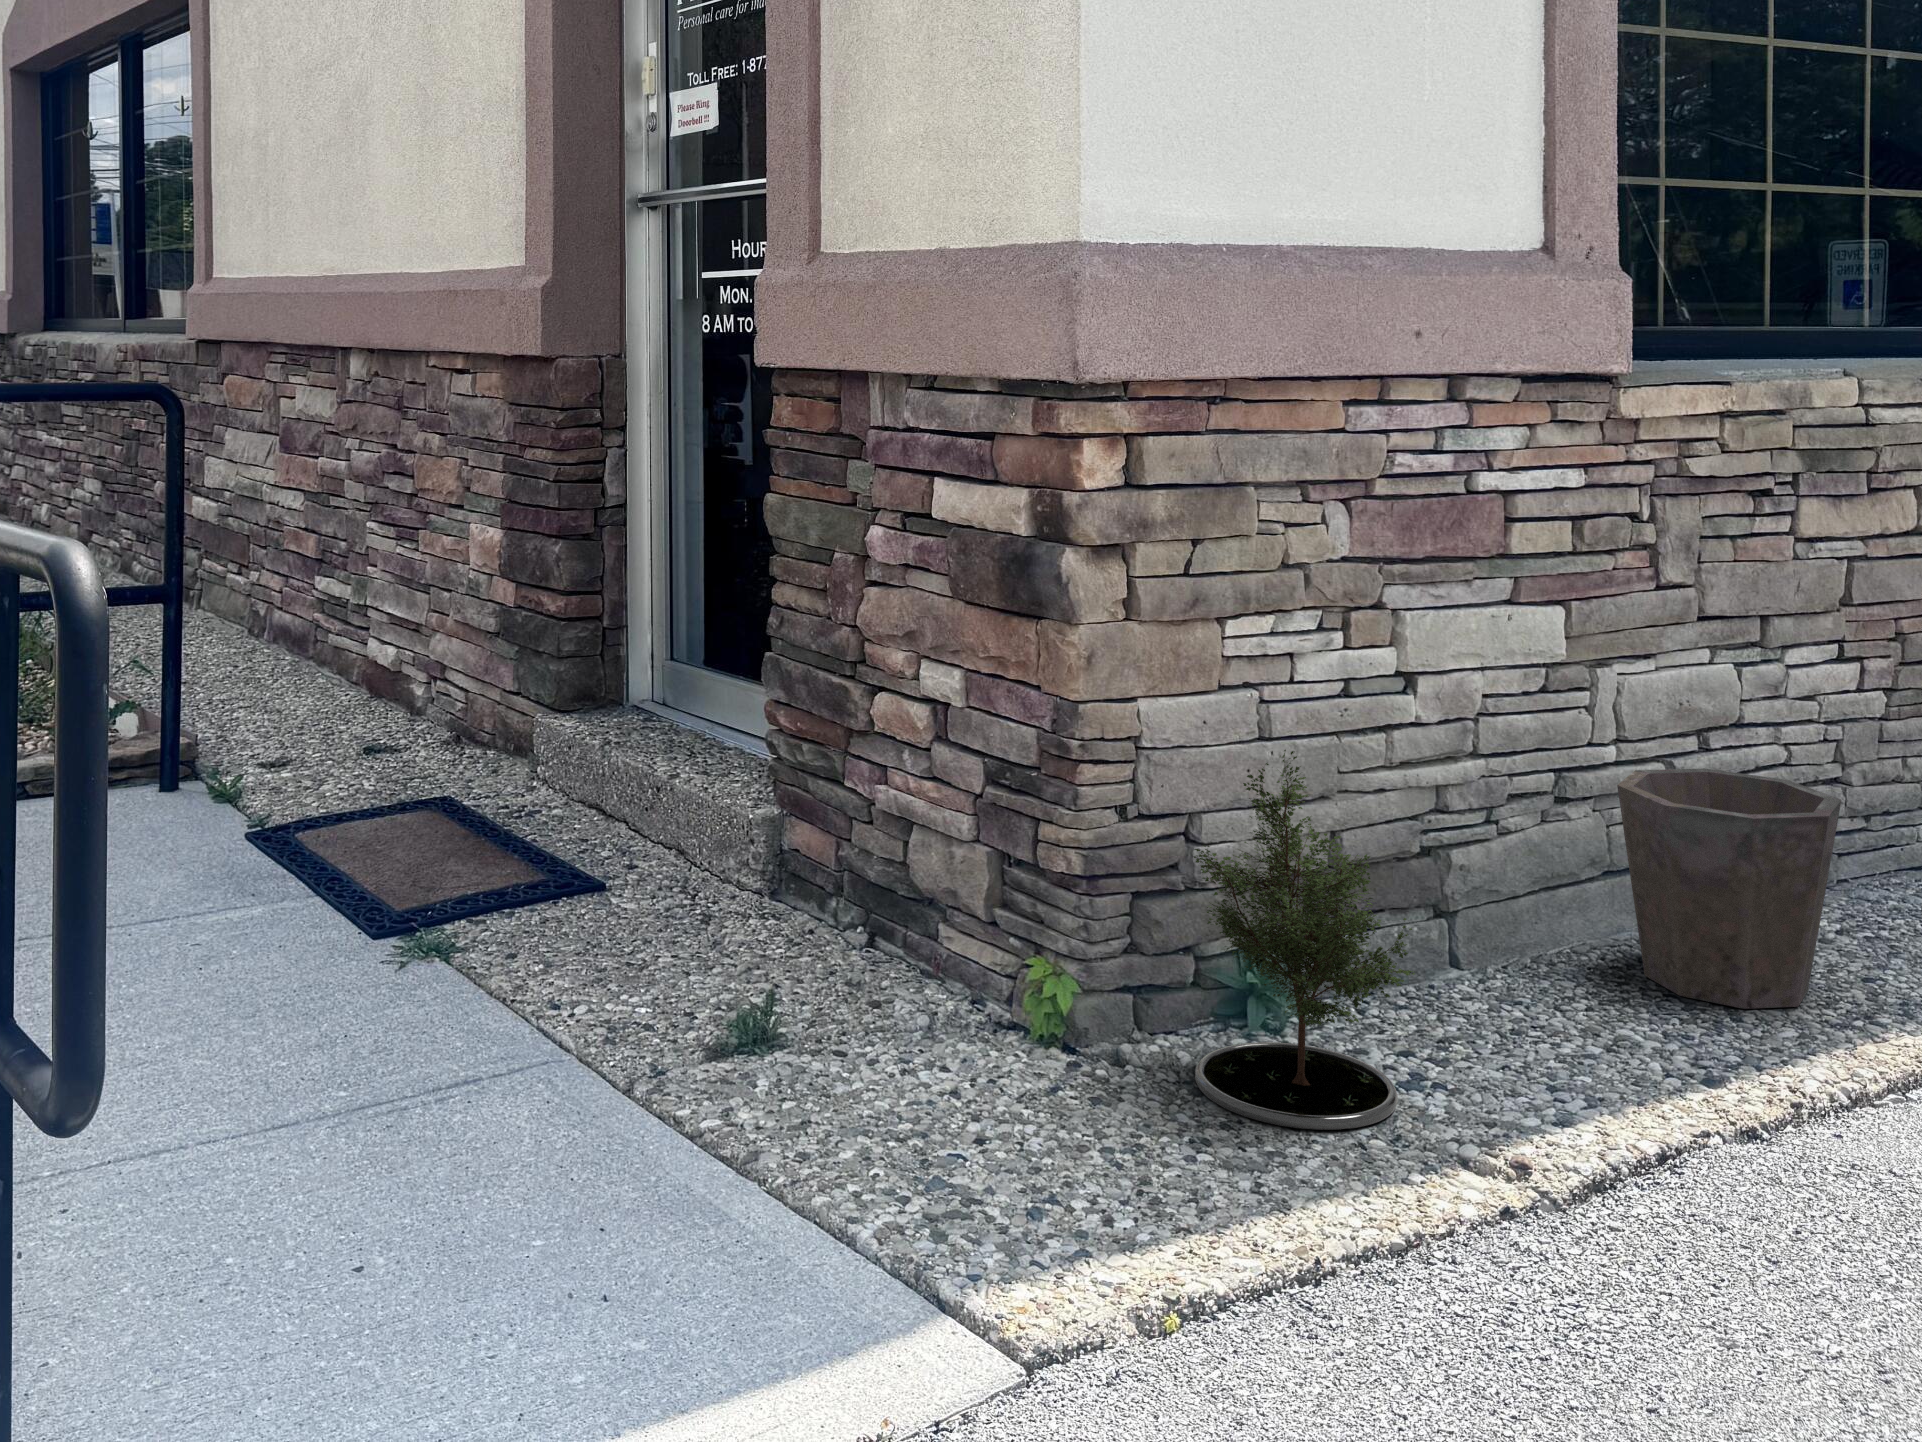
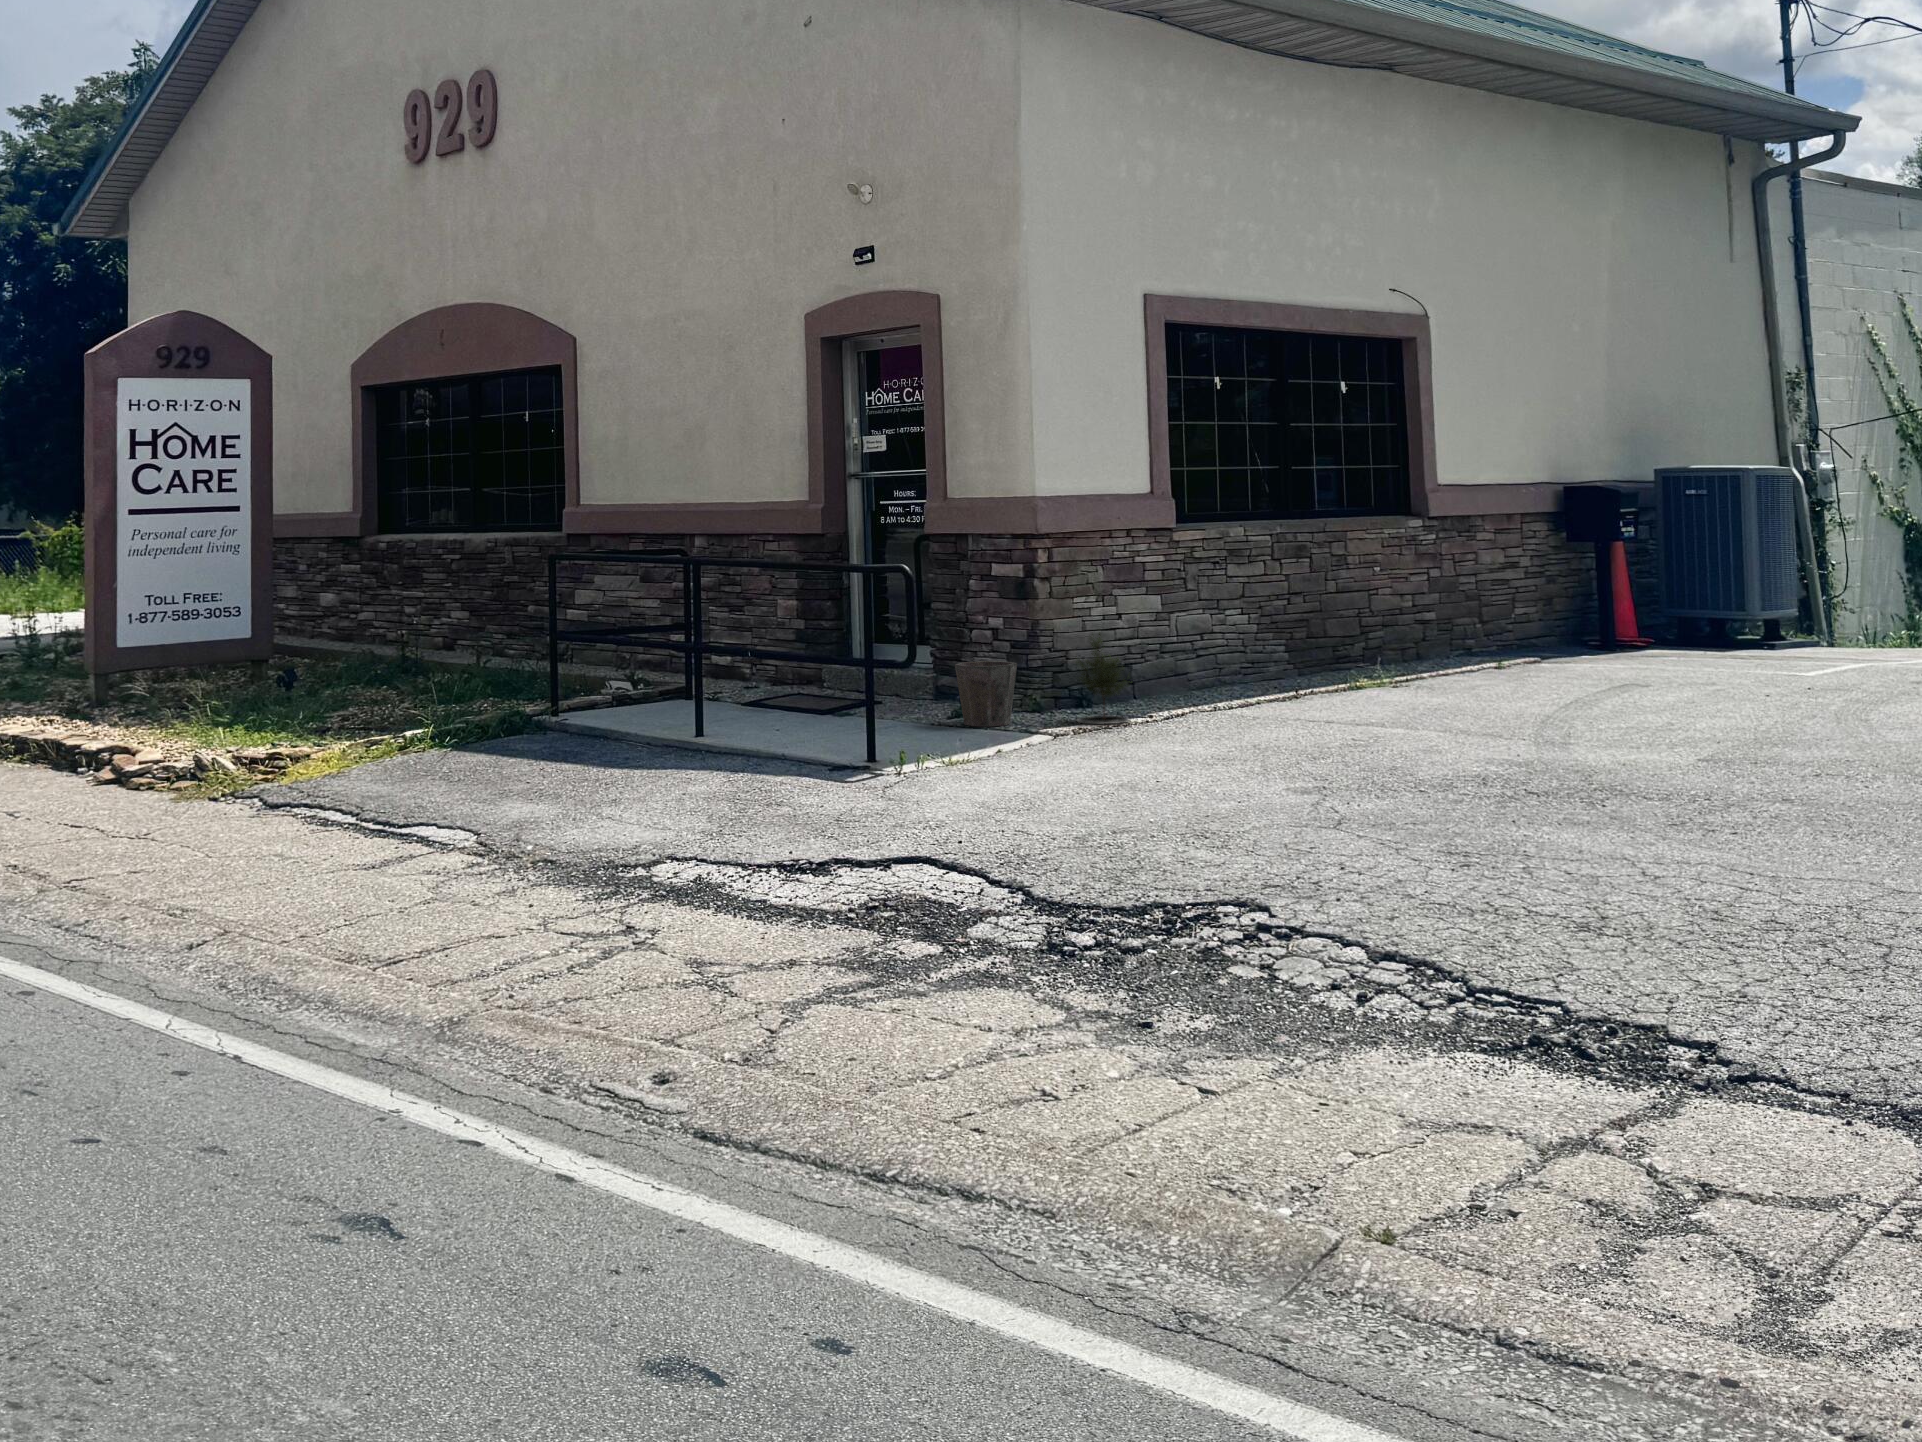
waste bin: present [1617,768,1841,1009] -> present [955,661,1017,727]

